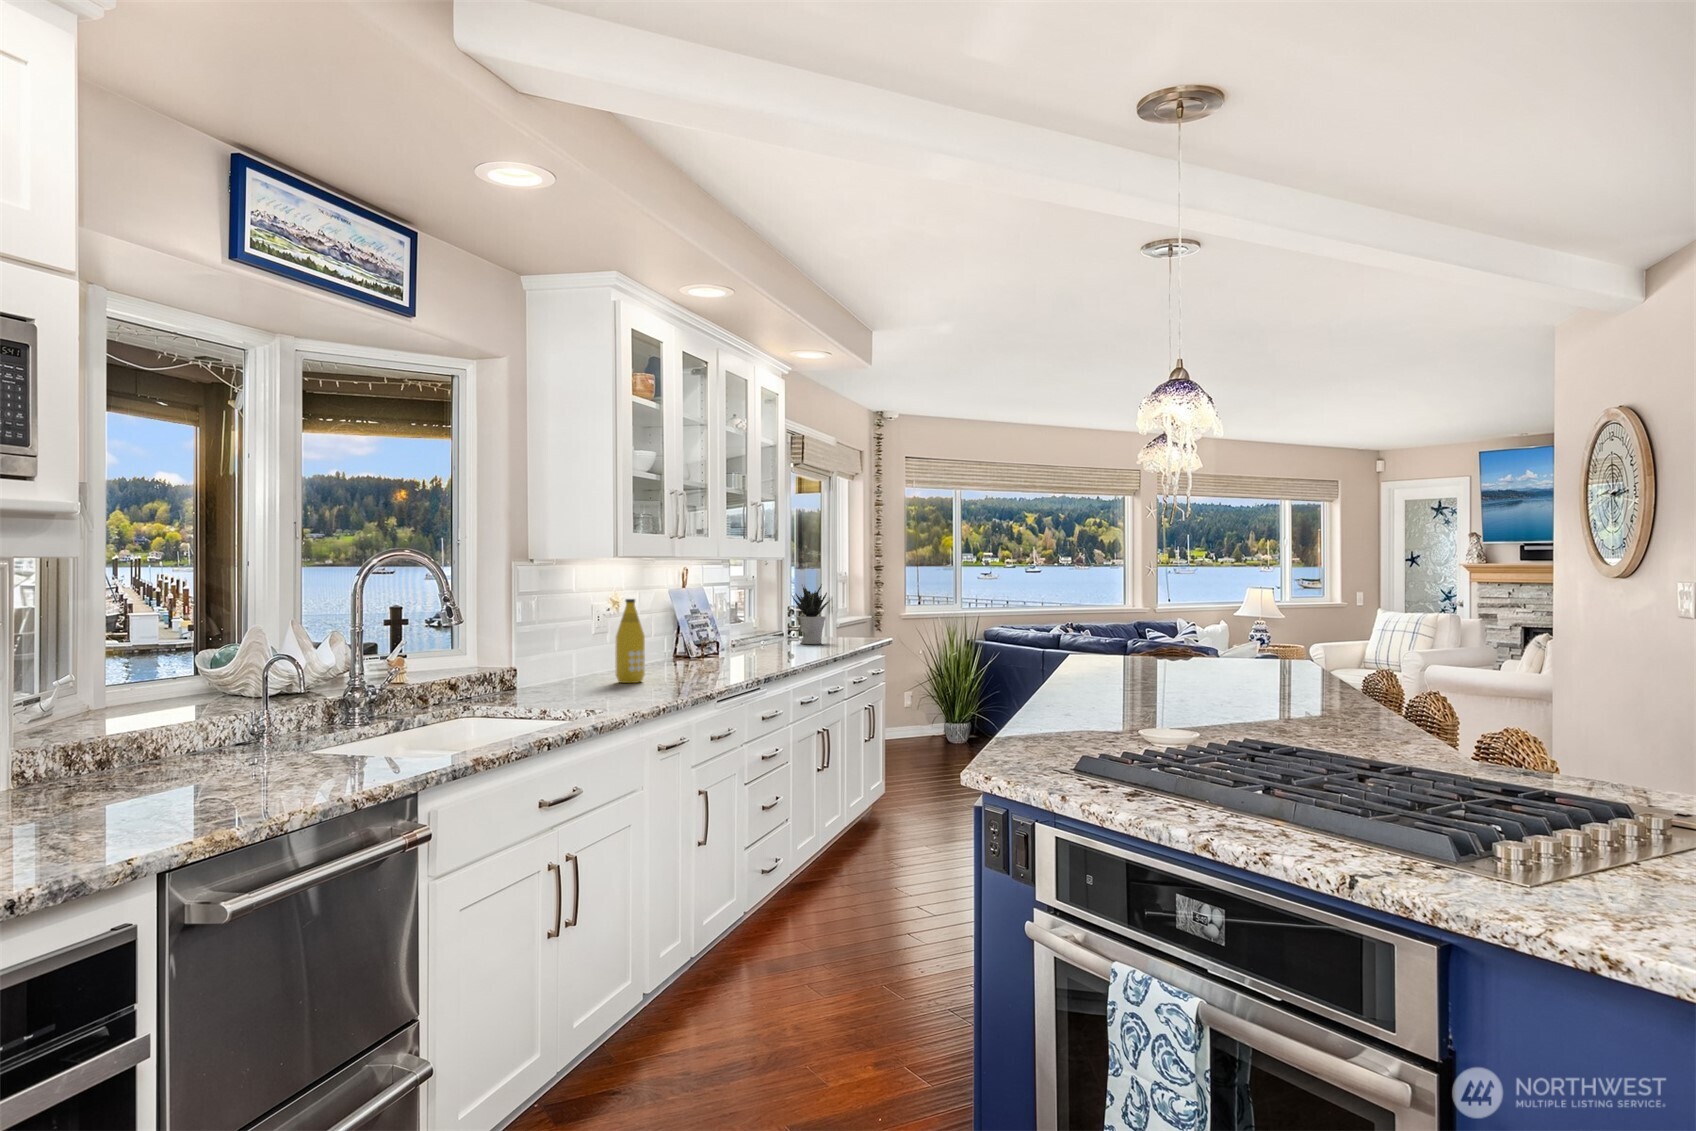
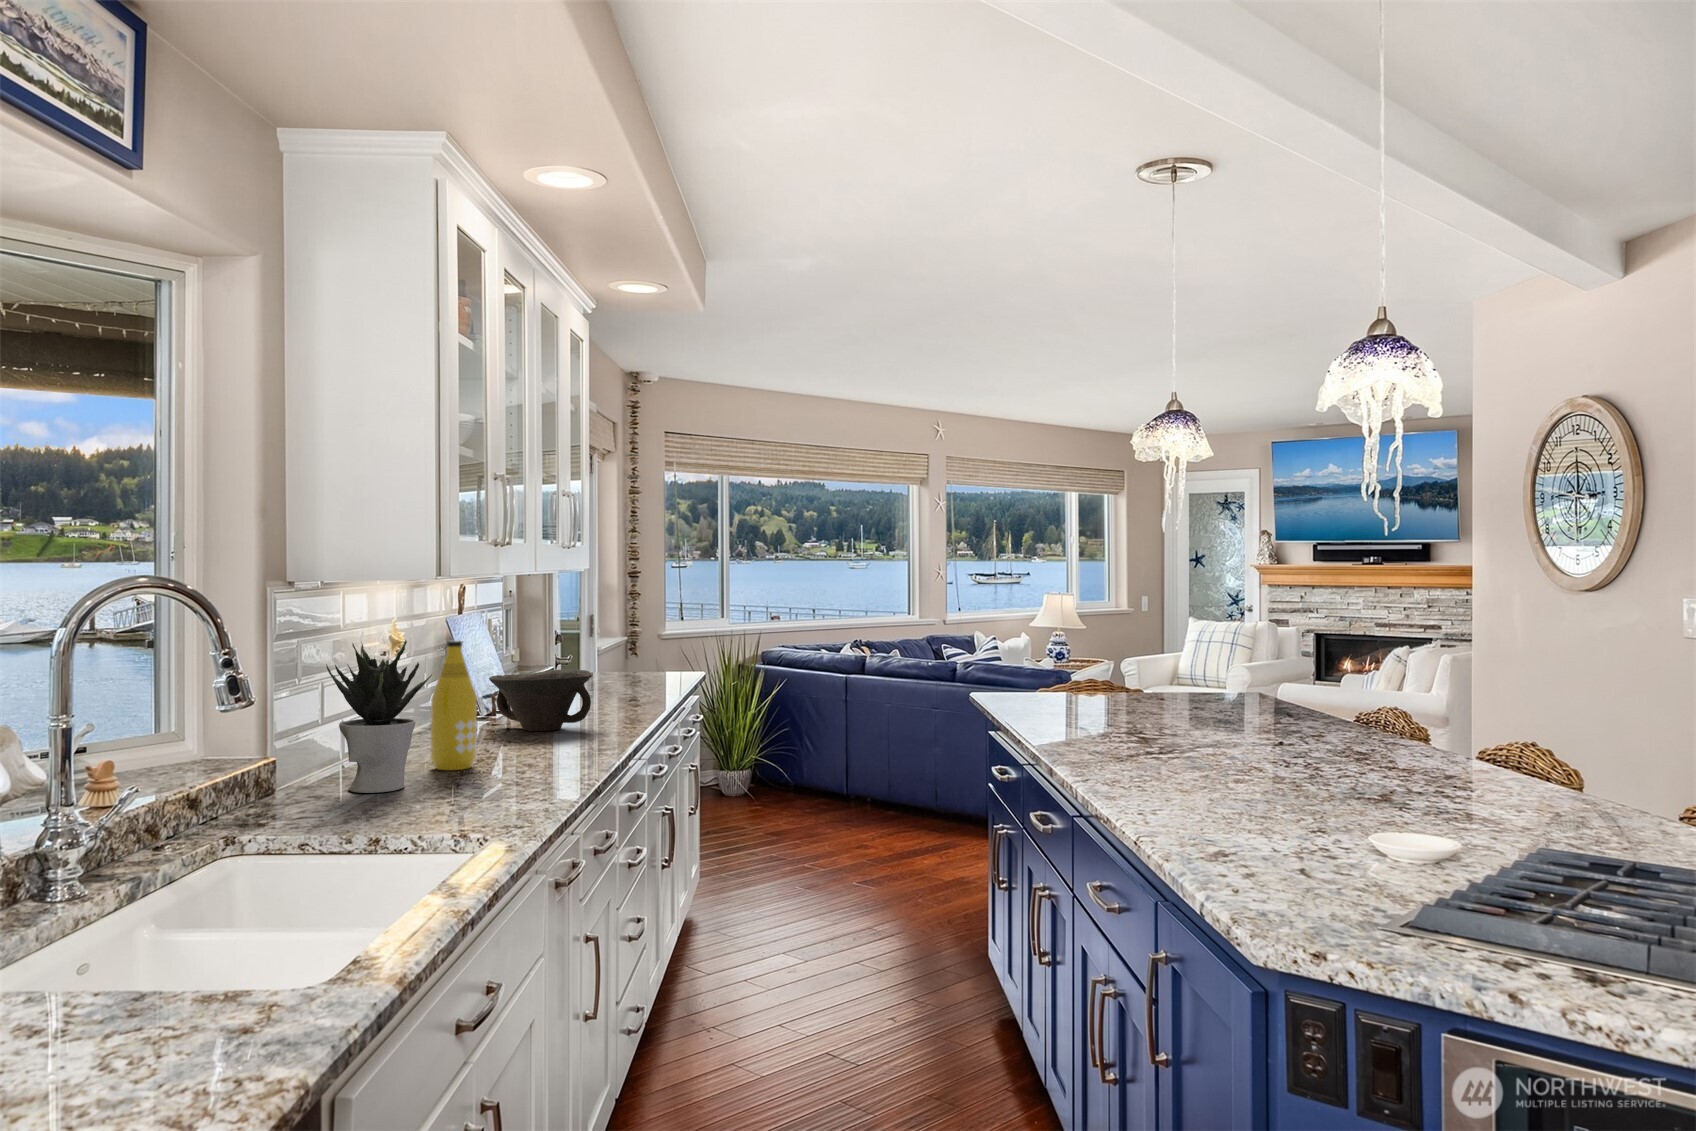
potted plant: present [792,584,830,644] -> present [326,640,432,793]
bowl: none [679,627,749,667] -> present [489,669,593,731]

